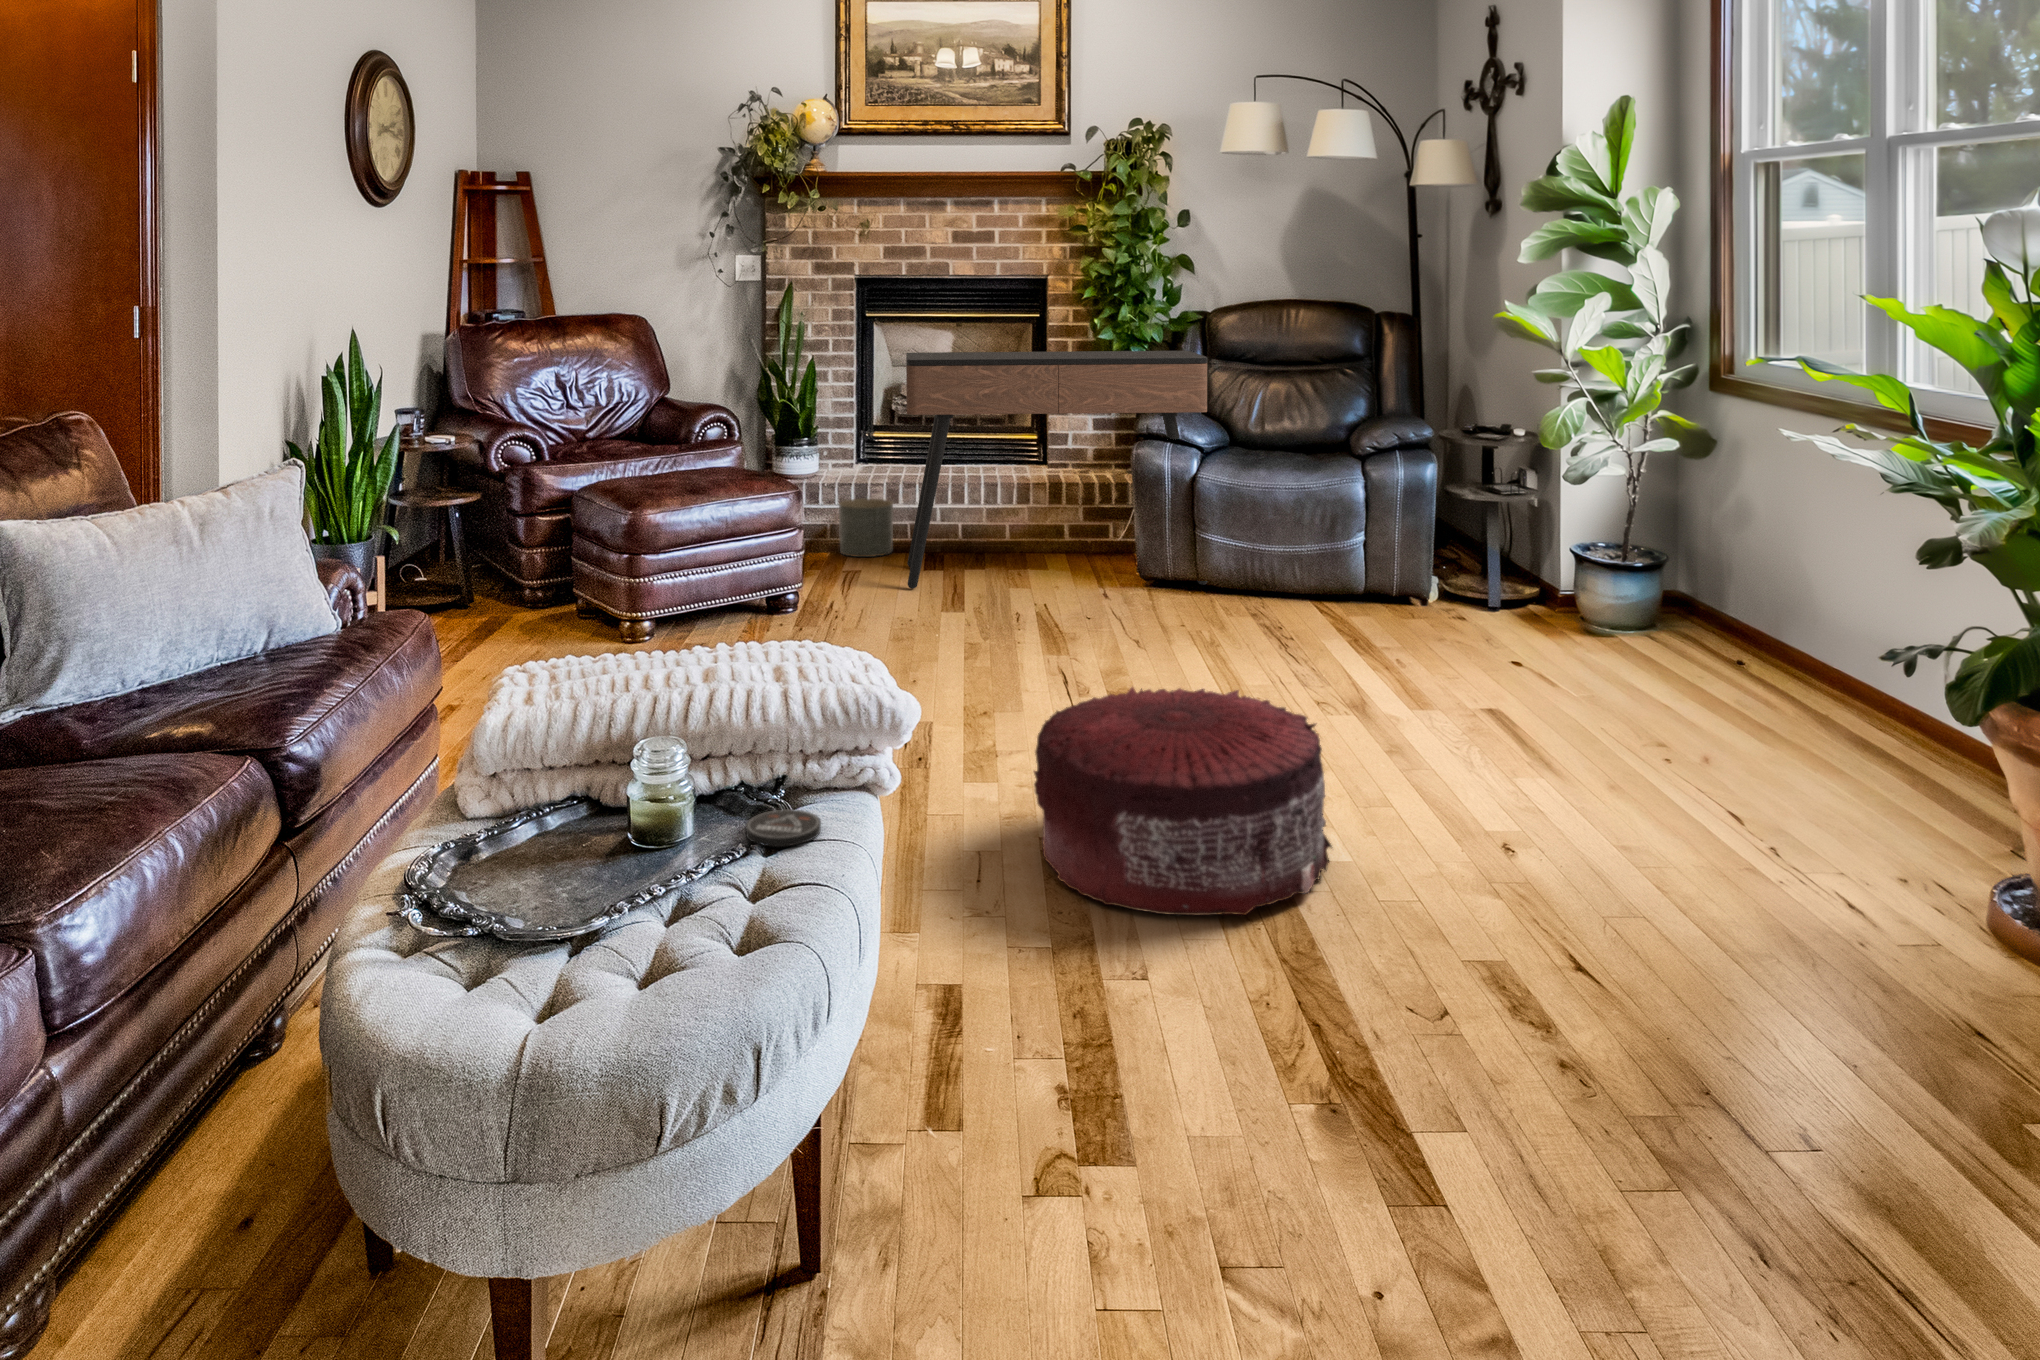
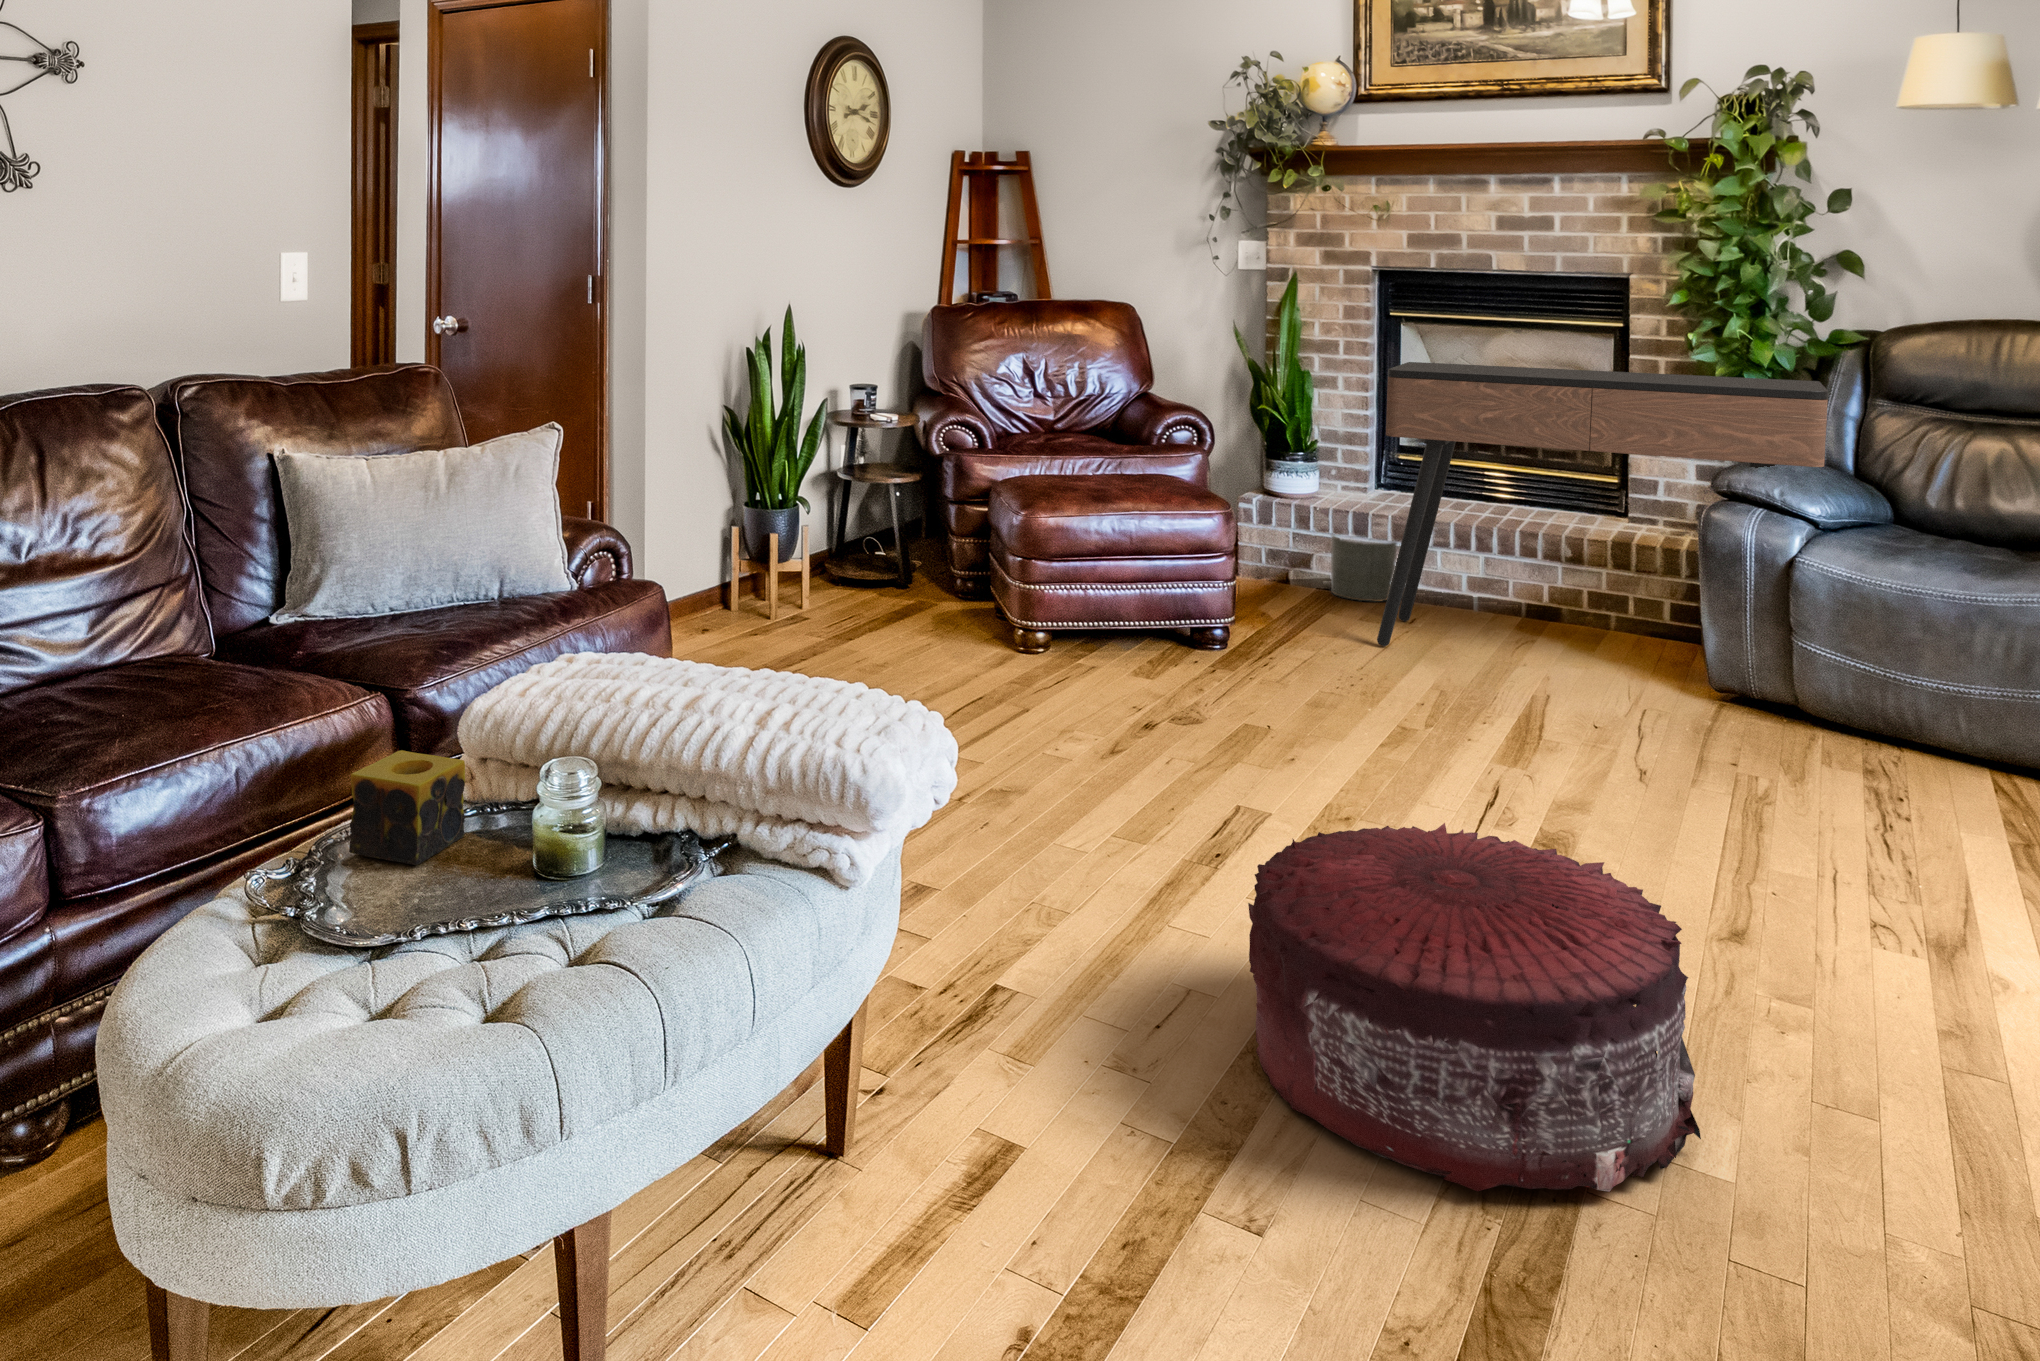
candle: none [450,763,538,869] -> present [349,750,465,865]
coaster: present [746,809,821,847] -> none [623,873,712,922]

